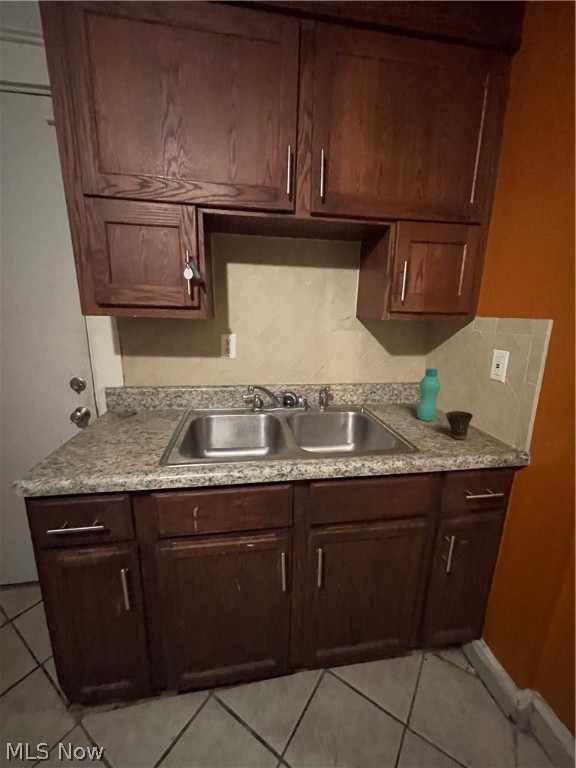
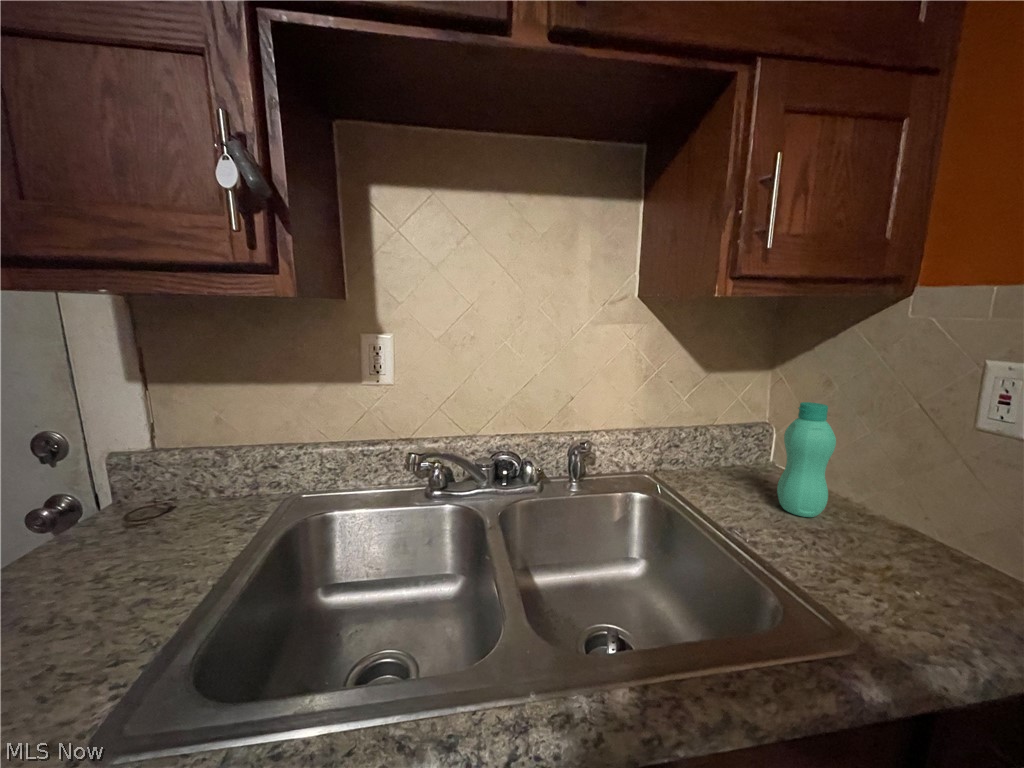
cup: present [446,411,473,440] -> none [880,508,963,585]

